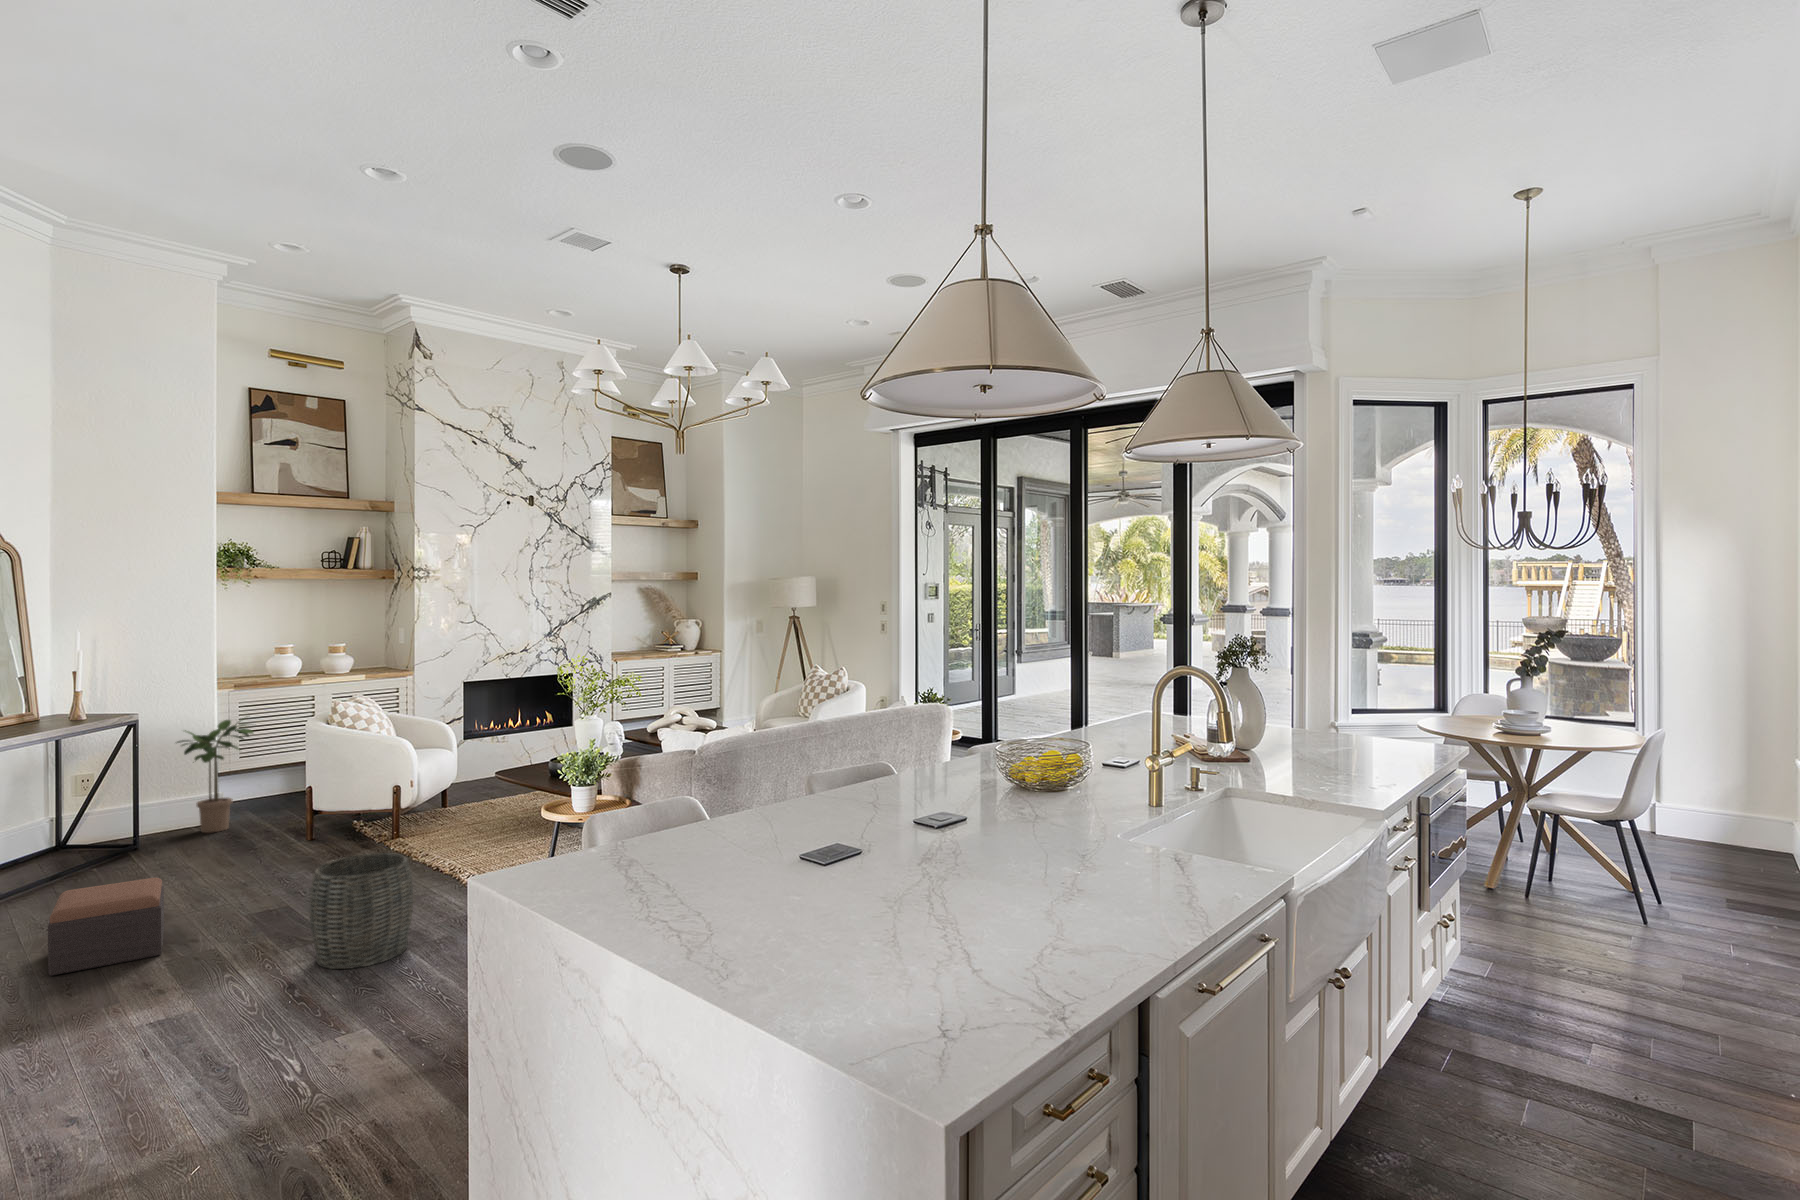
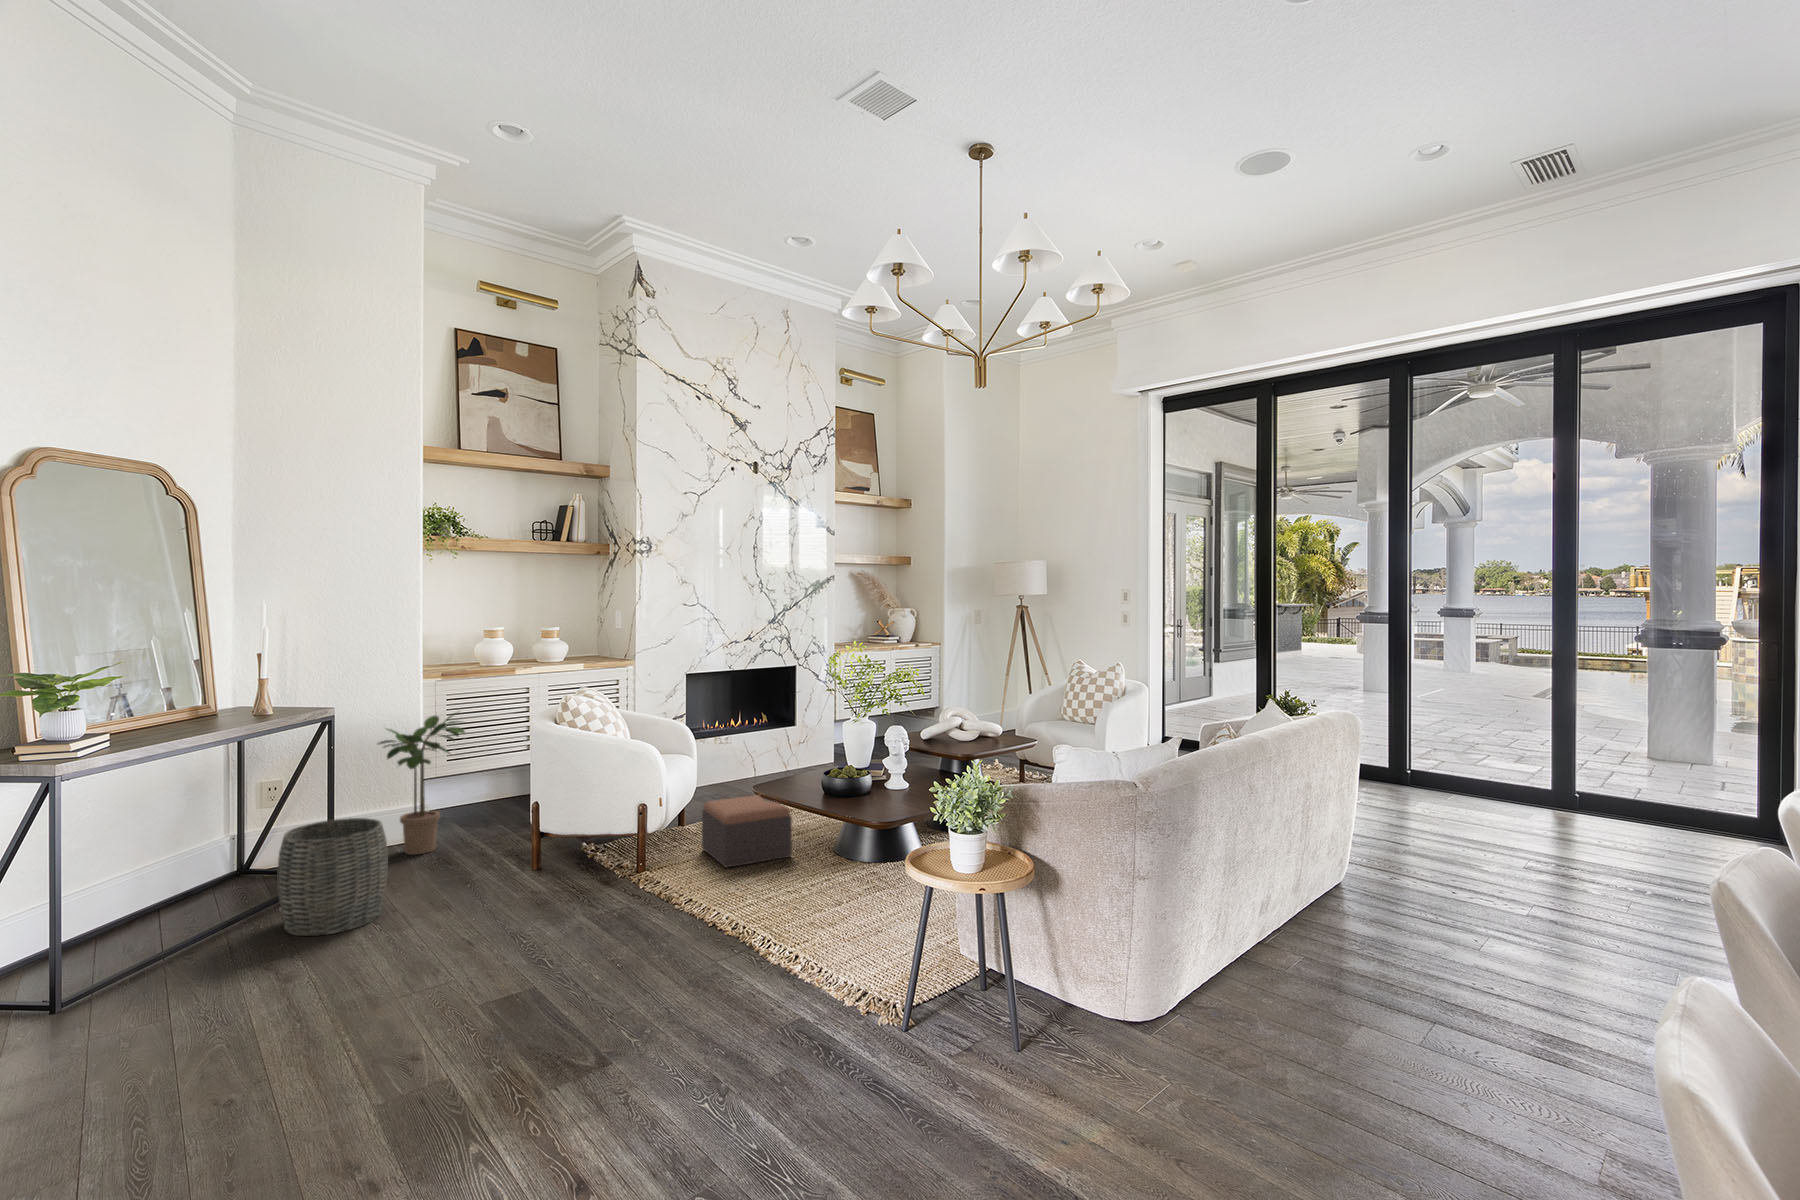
woven basket: present [310,853,413,969] -> present [277,818,388,936]
footstool: present [48,878,164,976] -> present [702,795,792,868]

